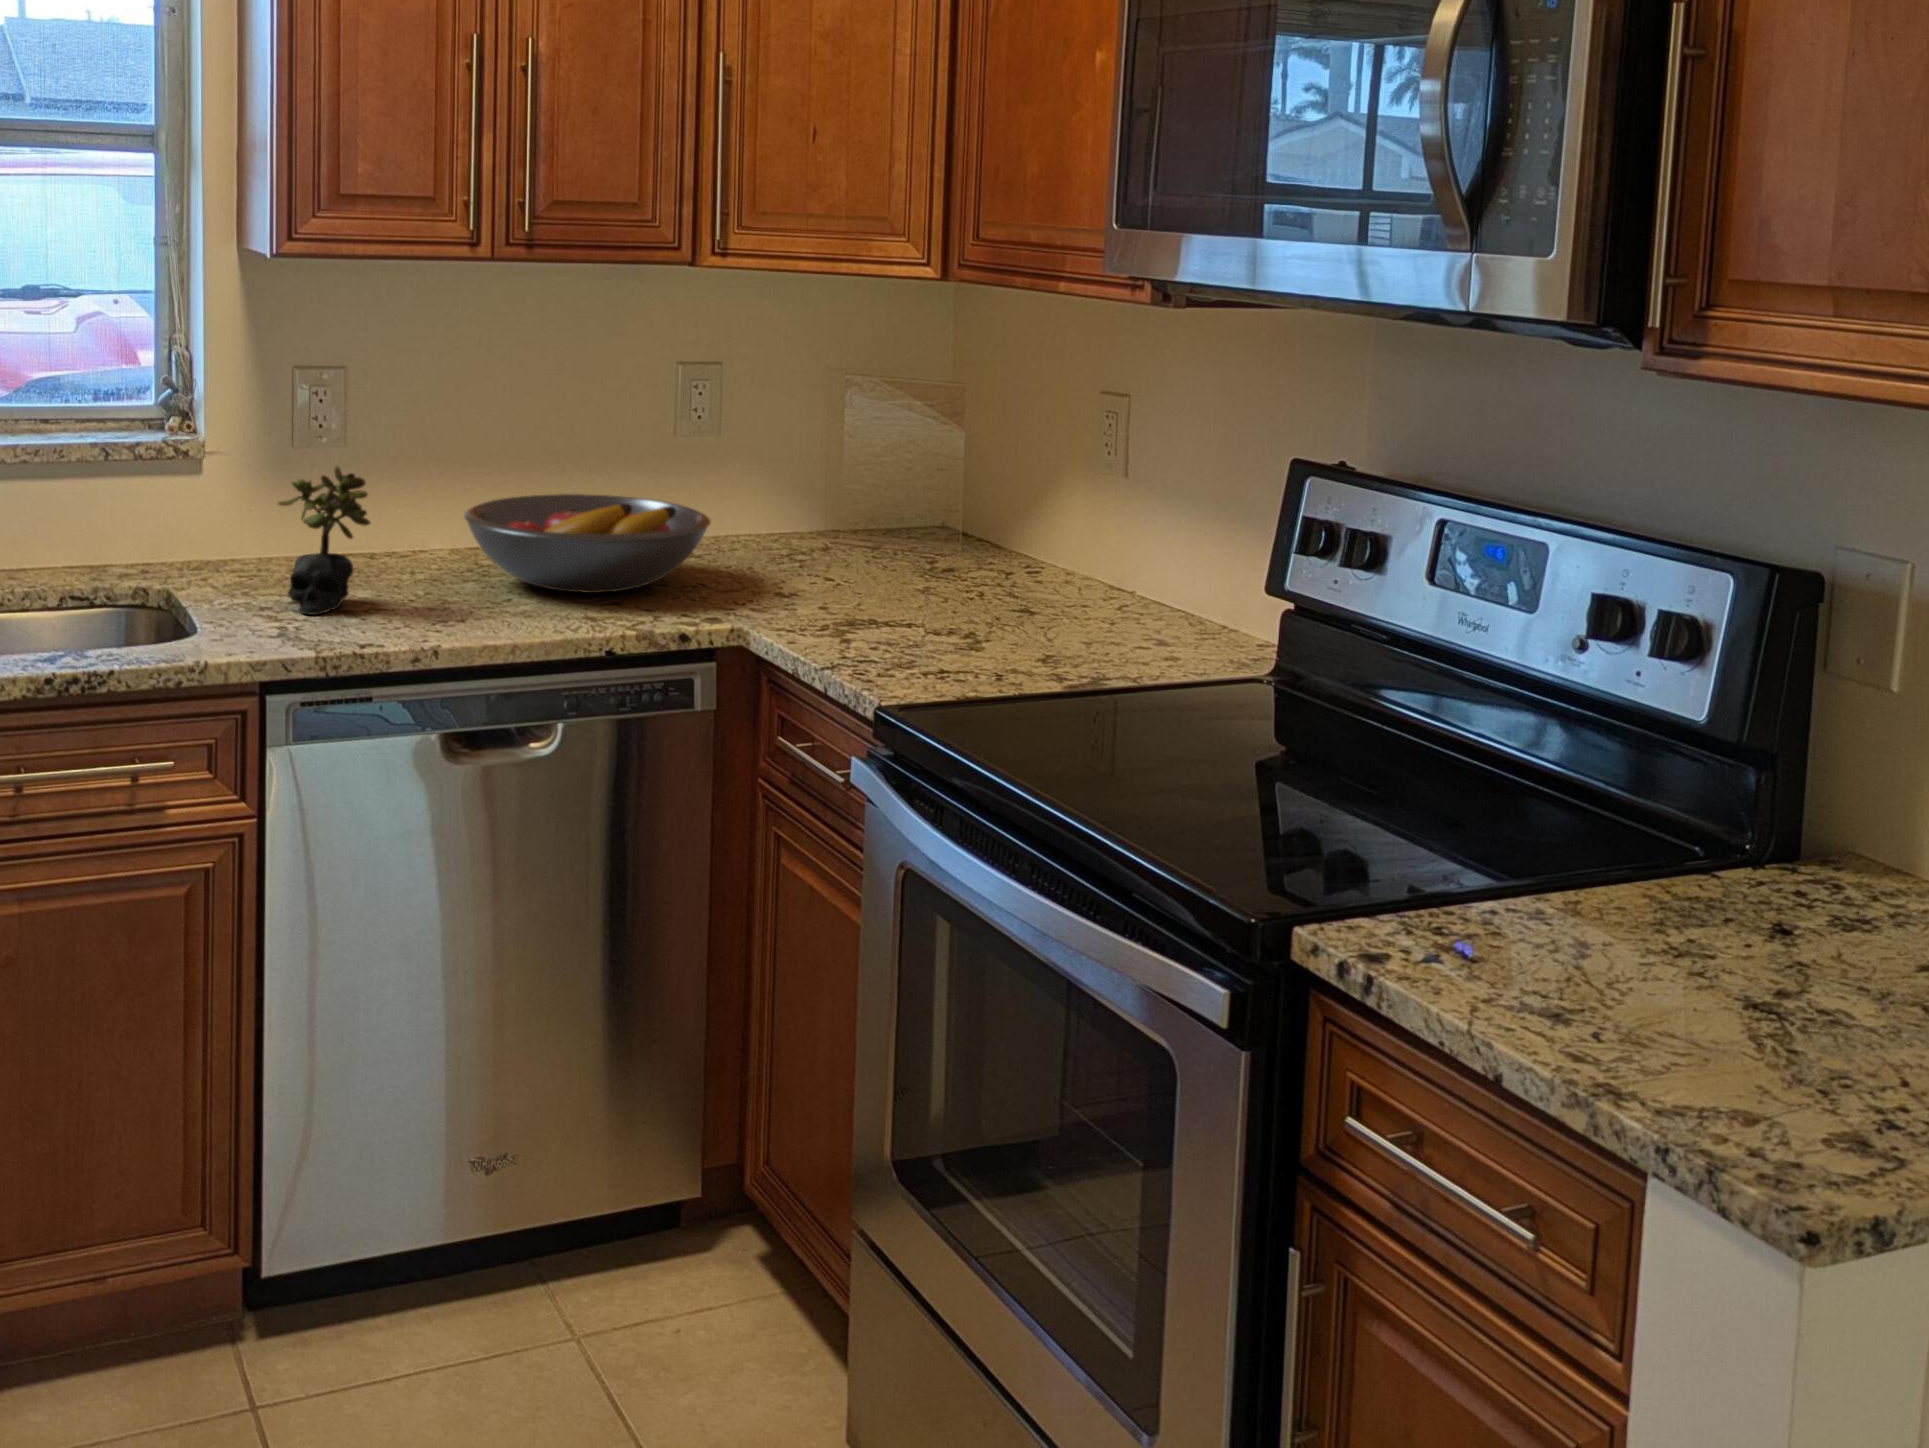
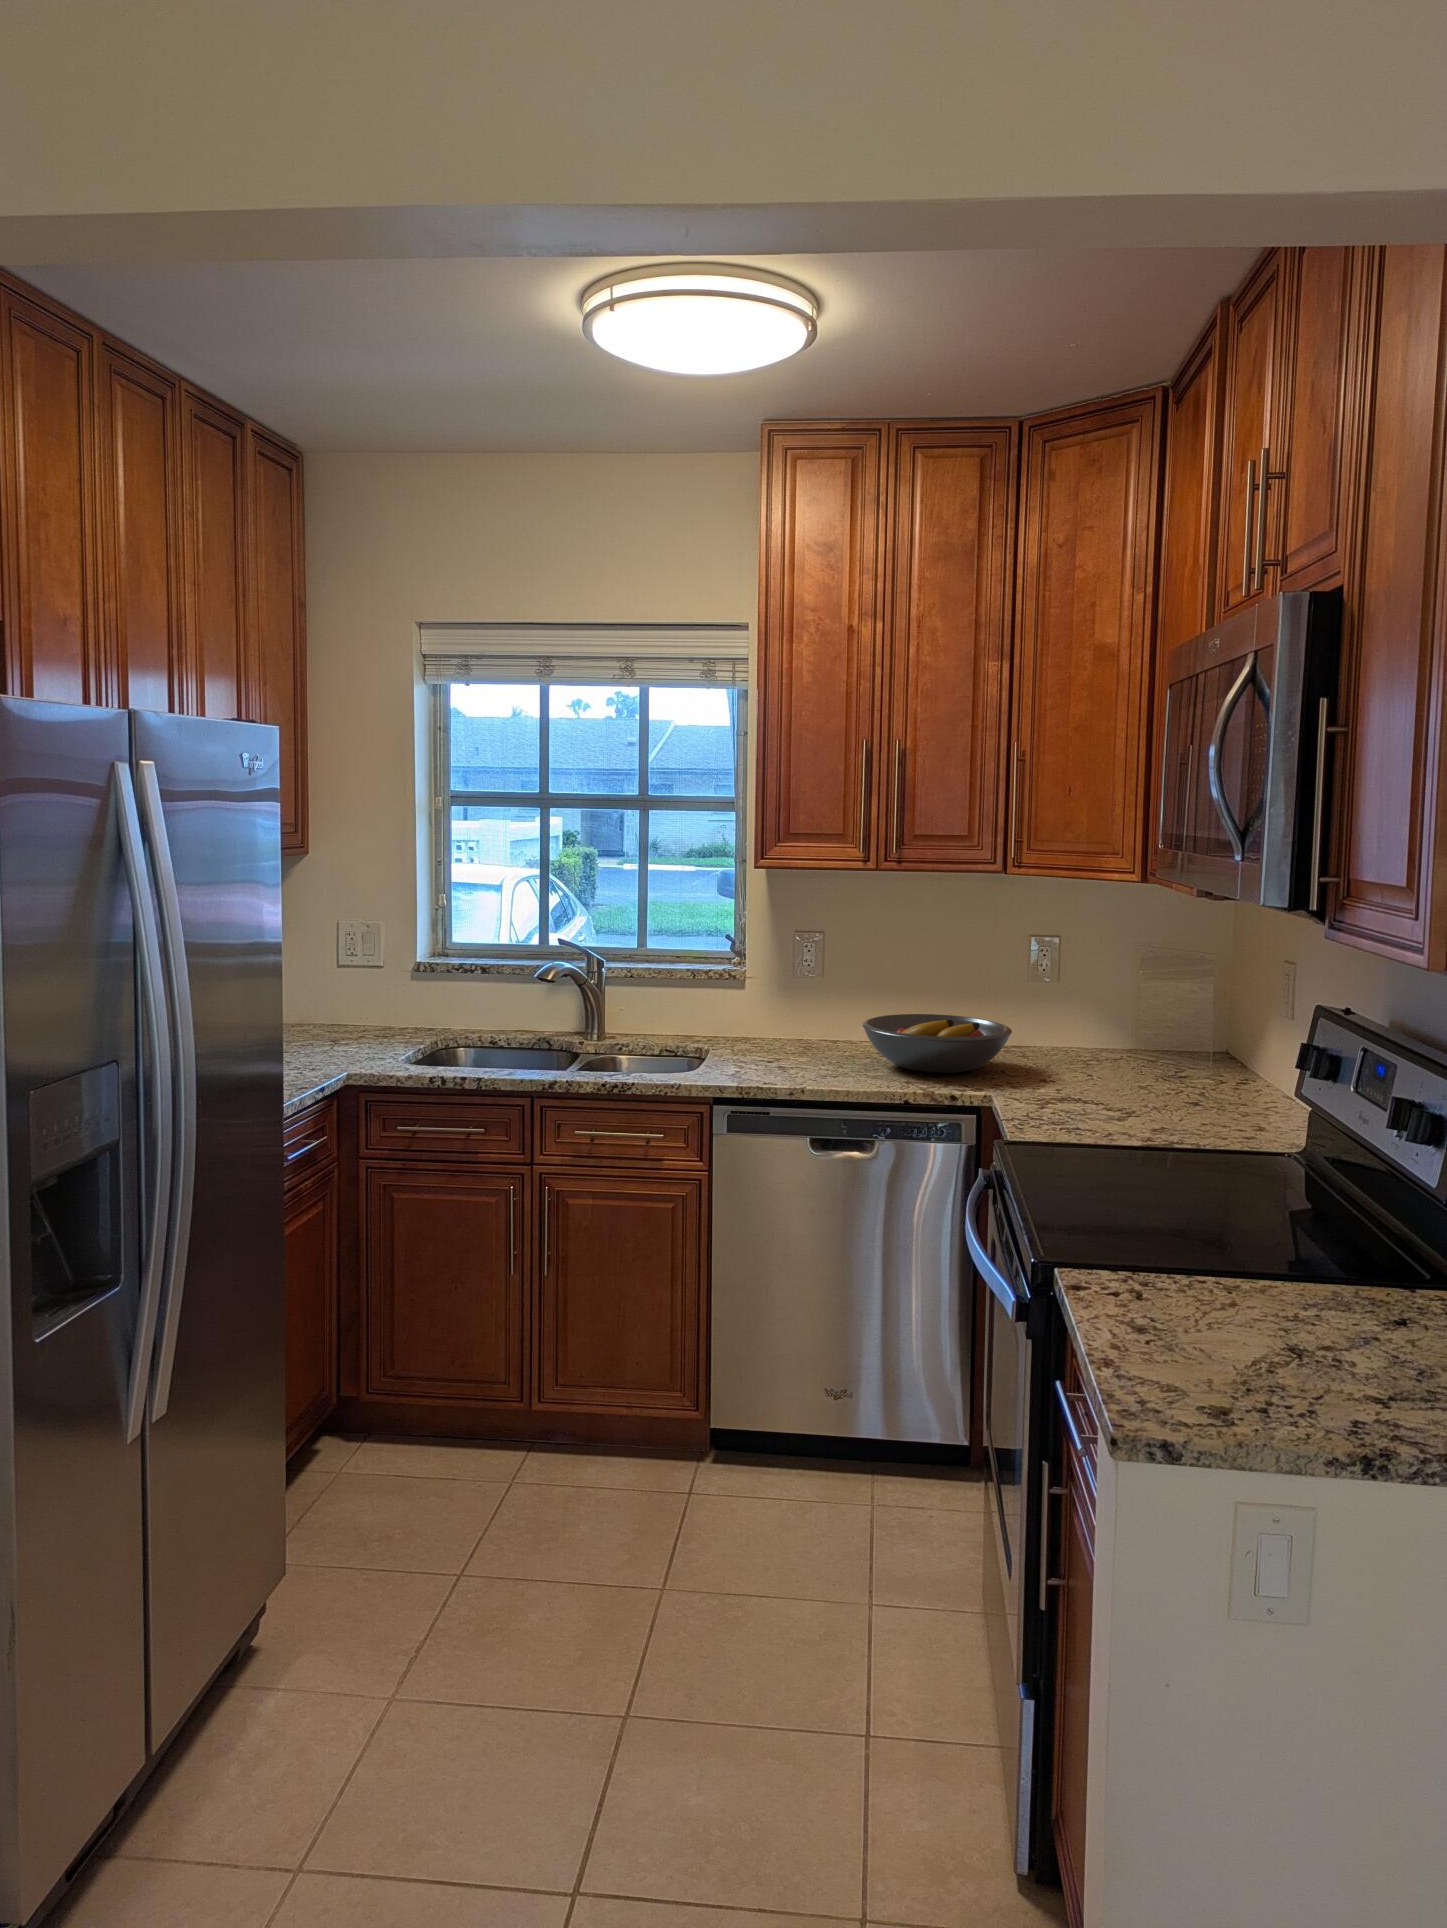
succulent plant: present [278,467,370,615] -> none [750,987,801,1069]

